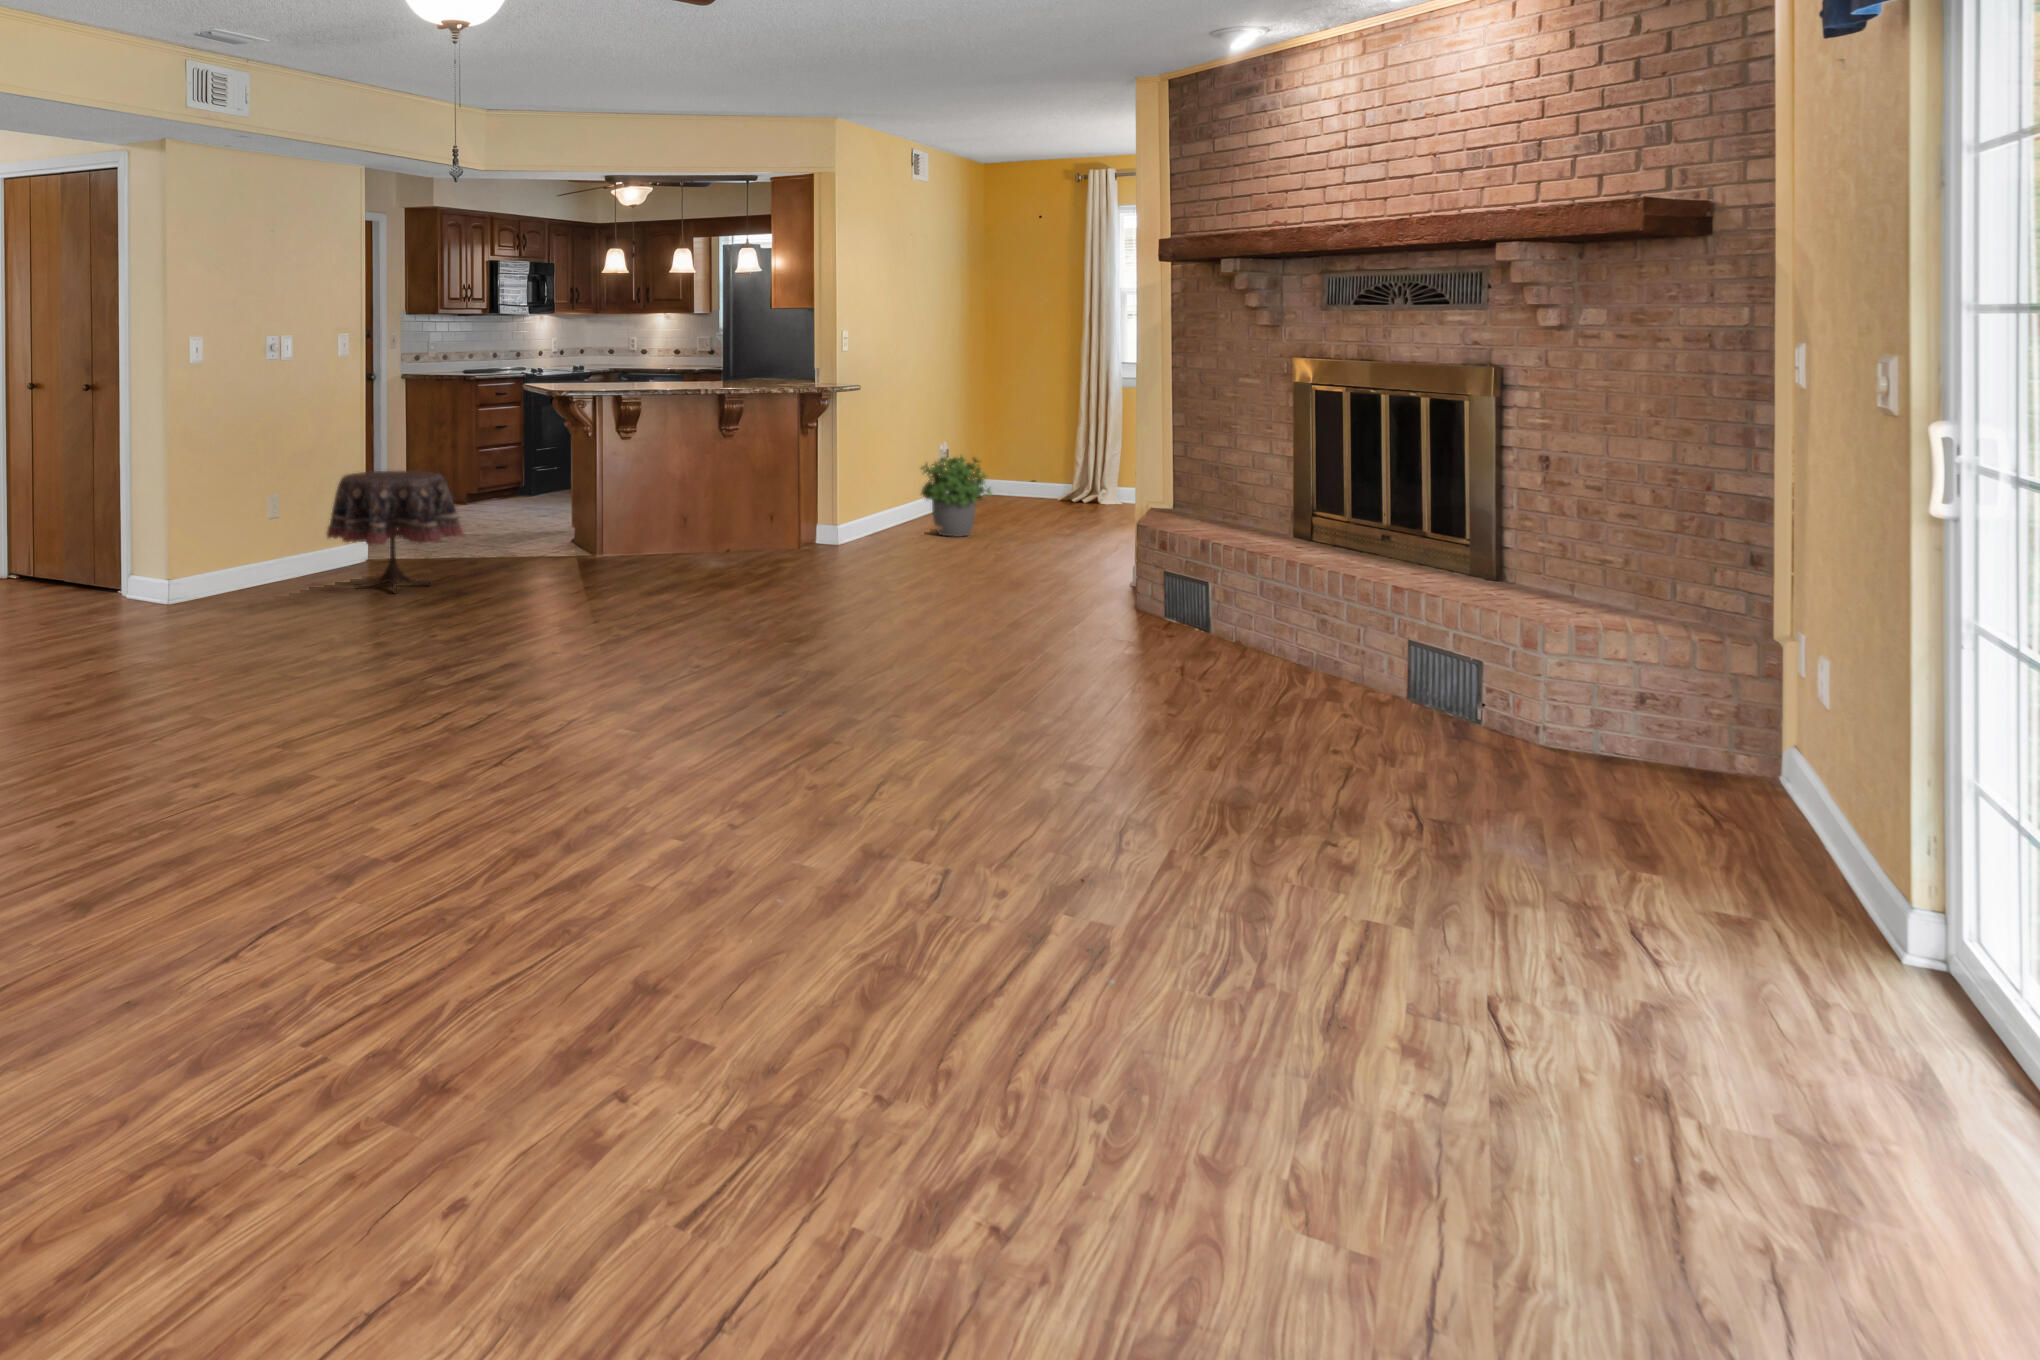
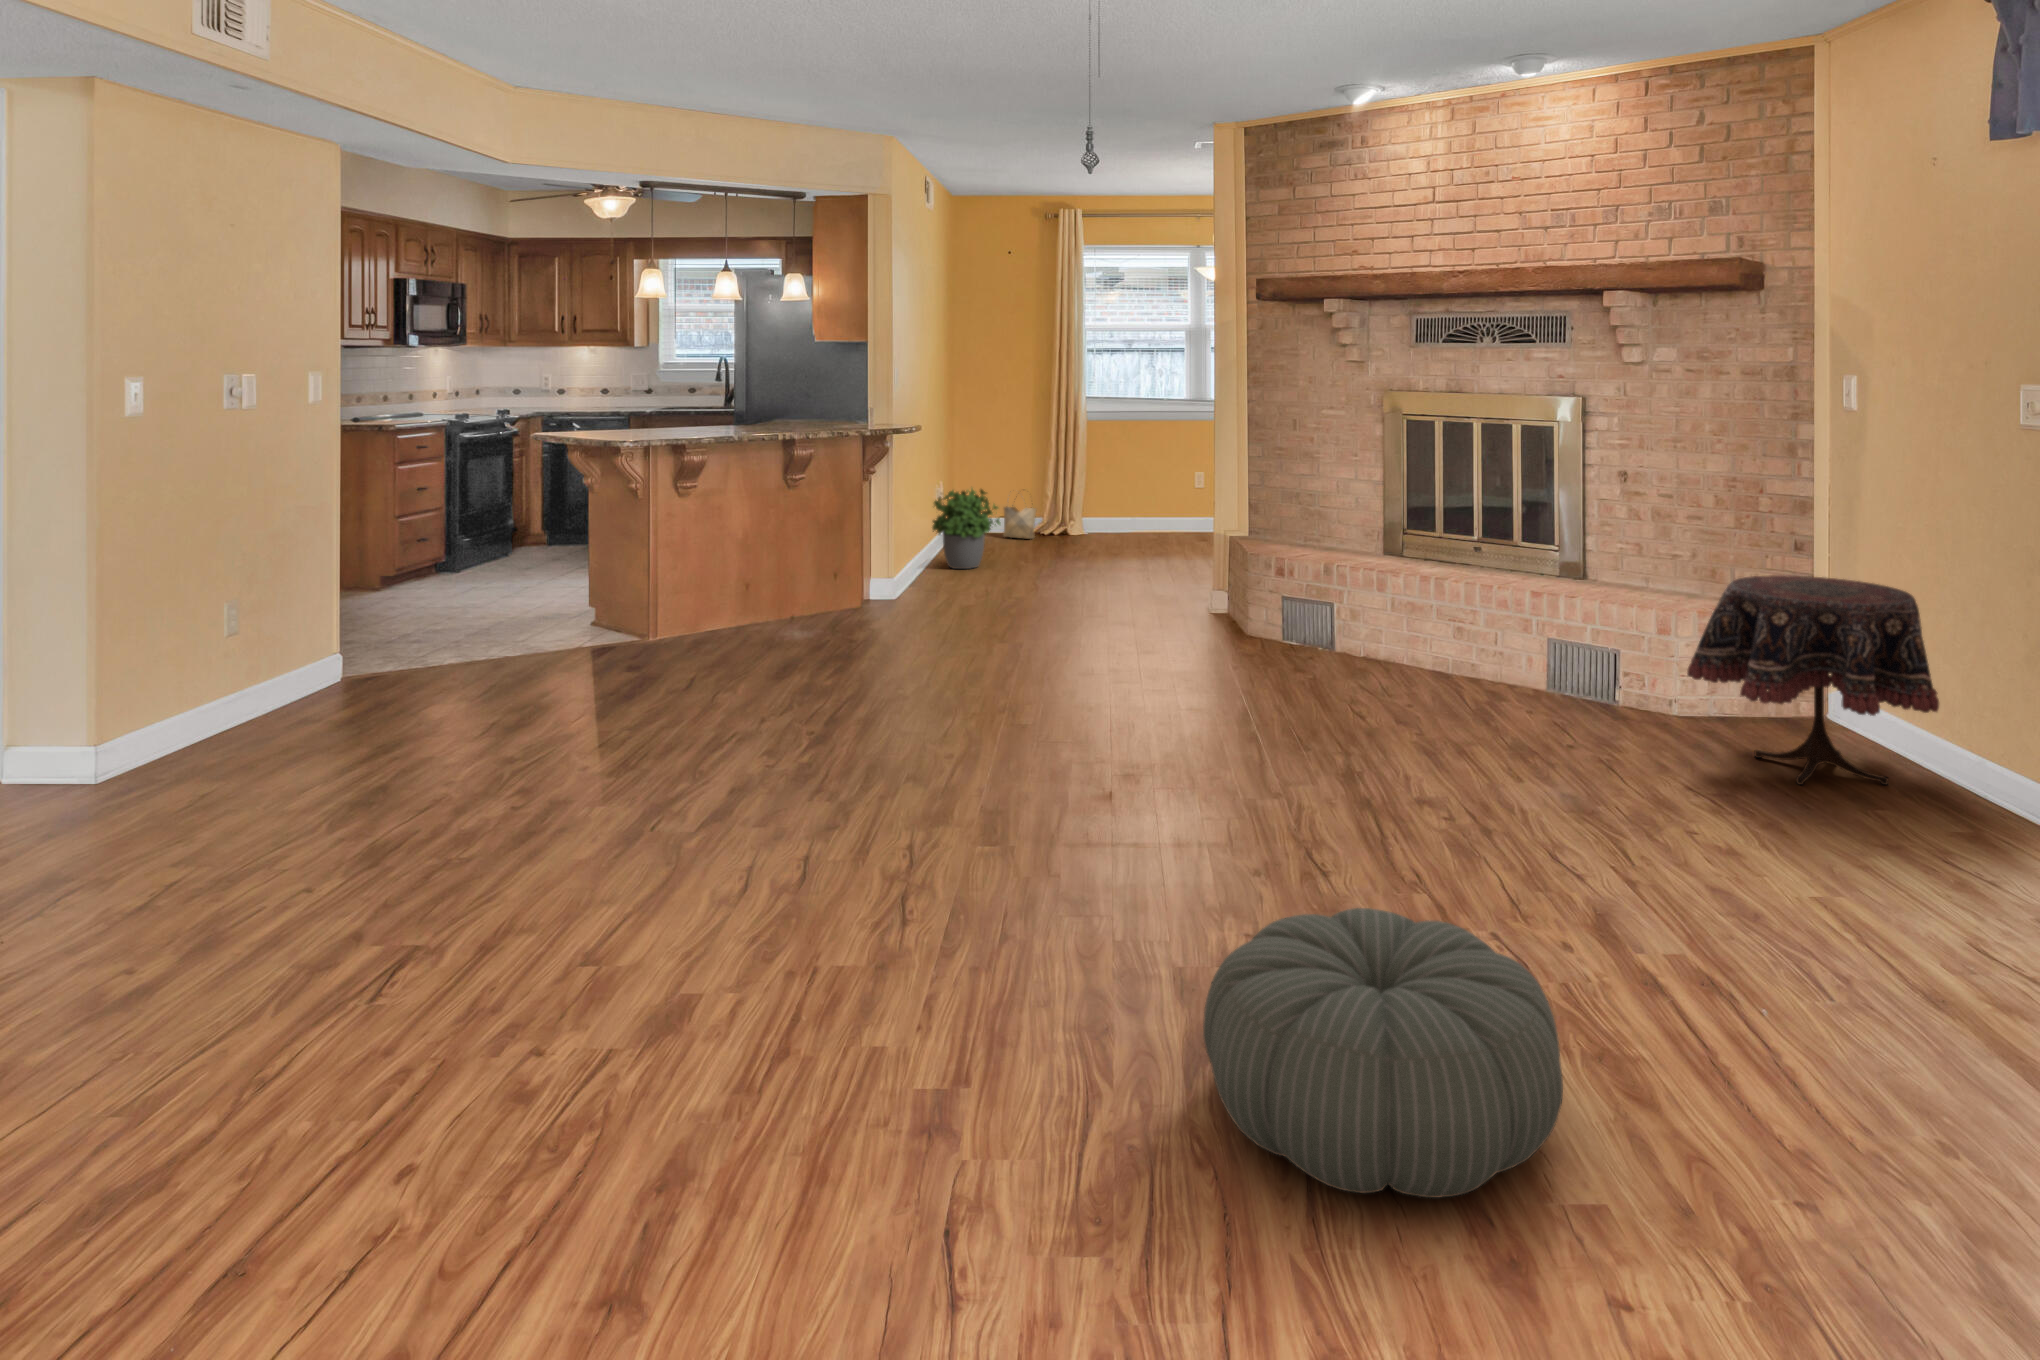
woven basket: none [1033,463,1070,516] -> present [1003,505,1036,539]
side table: present [327,471,463,593] -> present [1687,575,1939,785]
pouf: none [622,743,878,908] -> present [1203,908,1563,1198]

